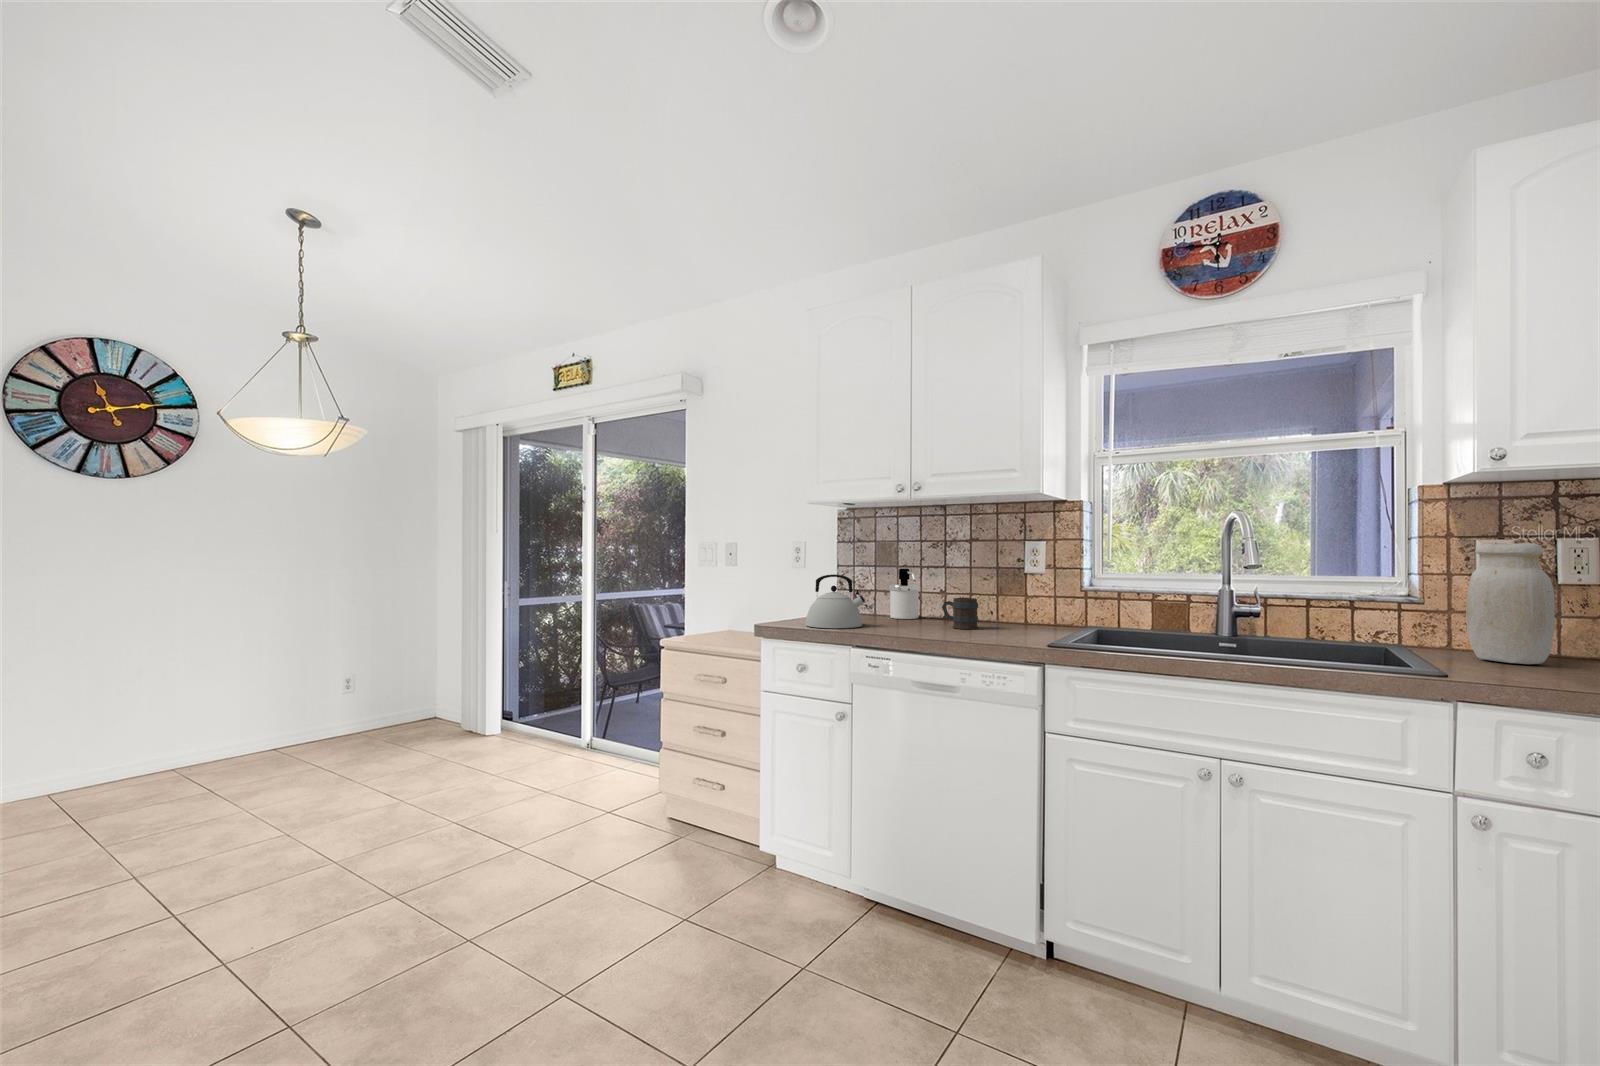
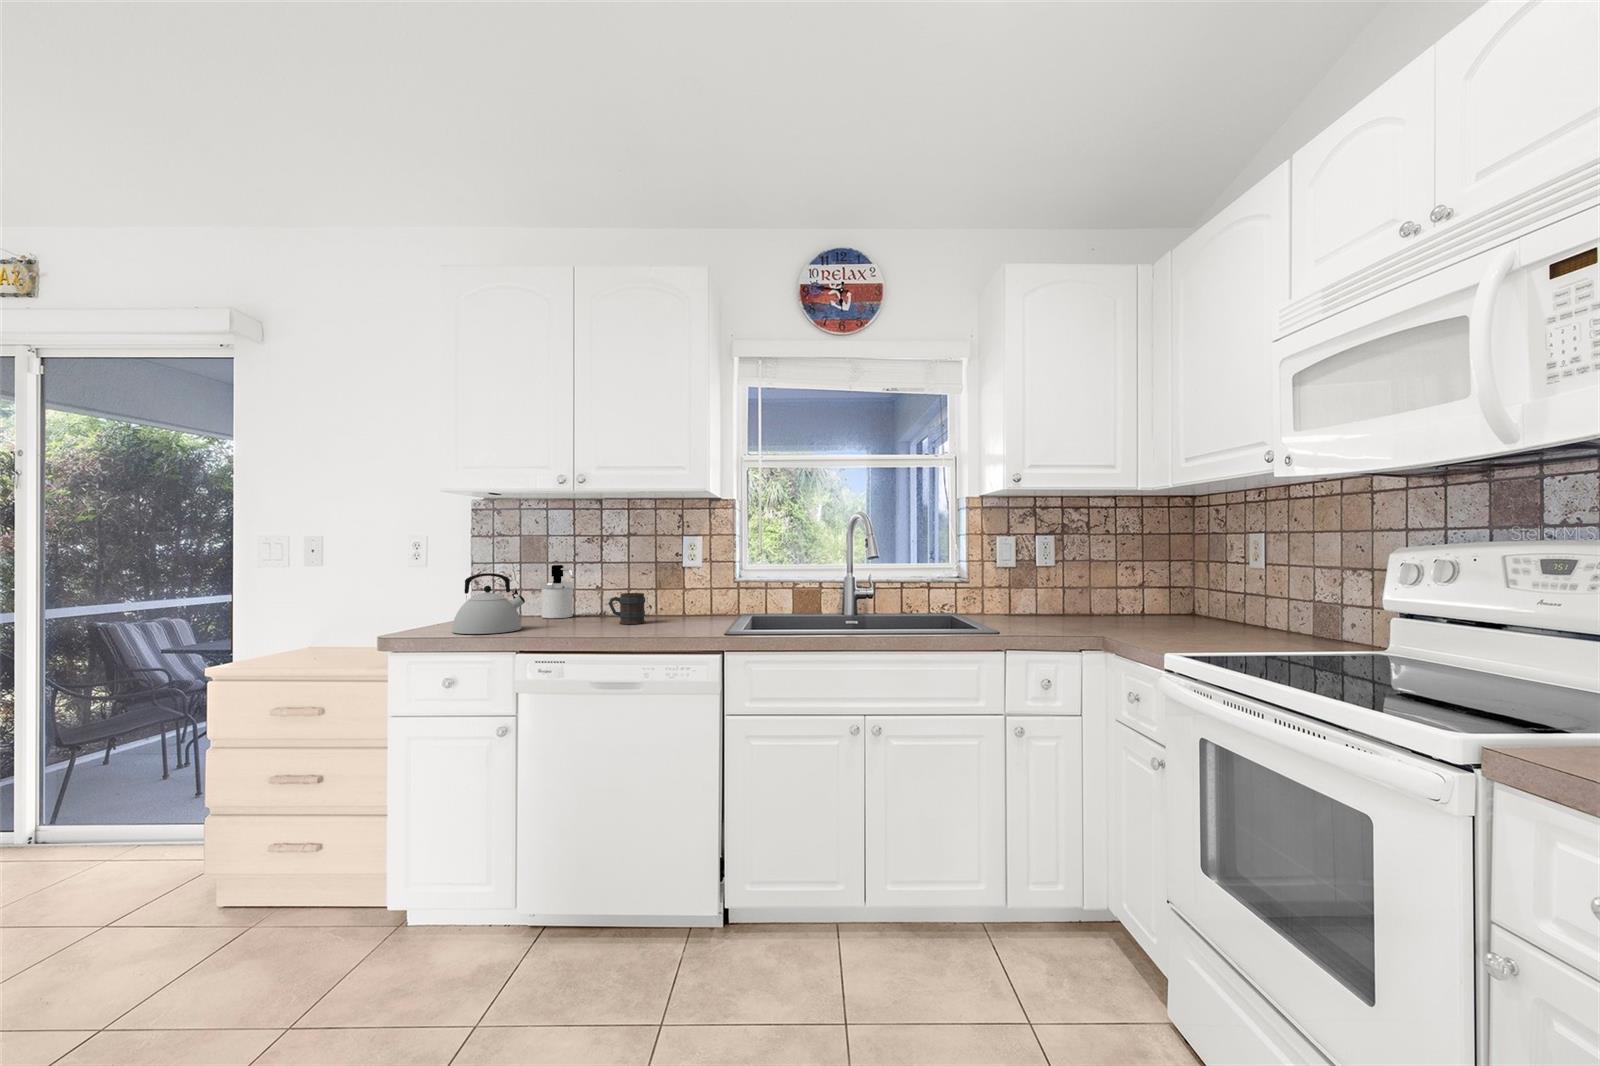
jar: present [1466,543,1555,664] -> none [999,539,1044,621]

